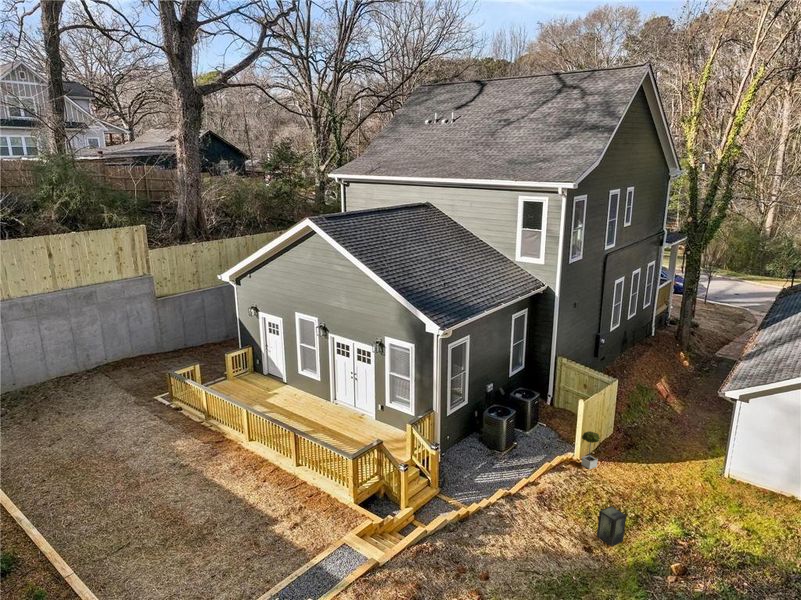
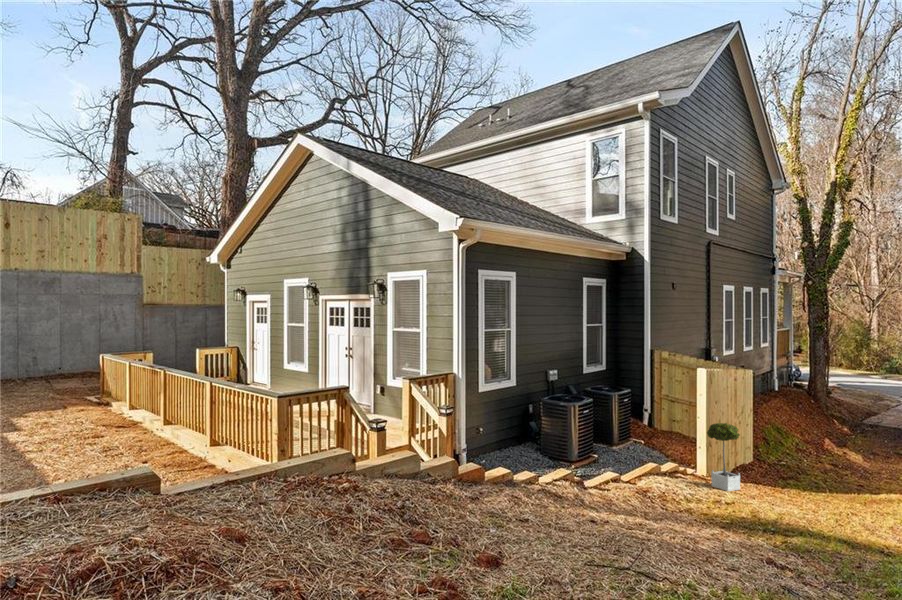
storage box: present [597,506,627,547] -> none [776,497,843,586]

